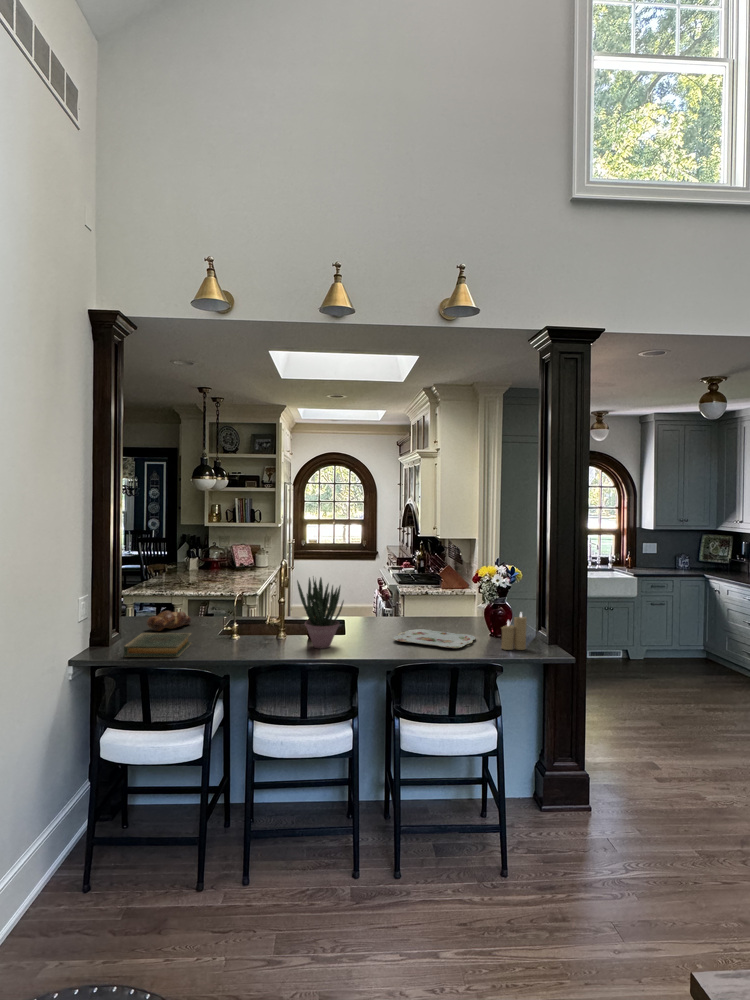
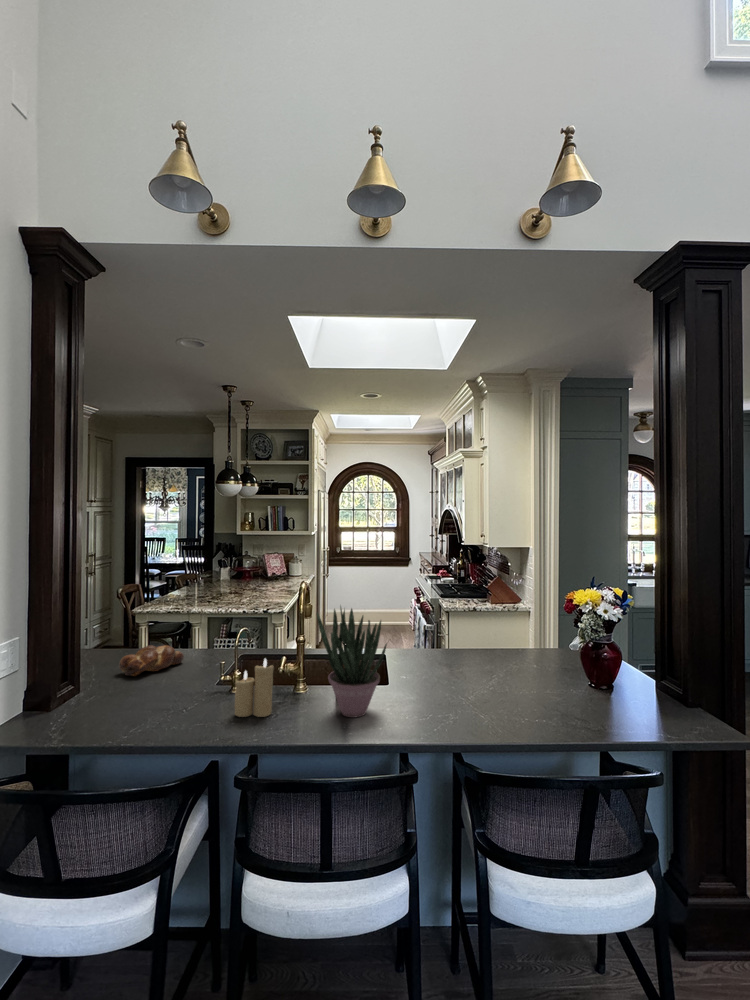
candle: present [502,613,527,650] -> present [234,659,274,717]
serving tray: present [393,629,476,648] -> none [458,676,580,720]
hardback book: present [124,633,191,657] -> none [47,687,168,737]

